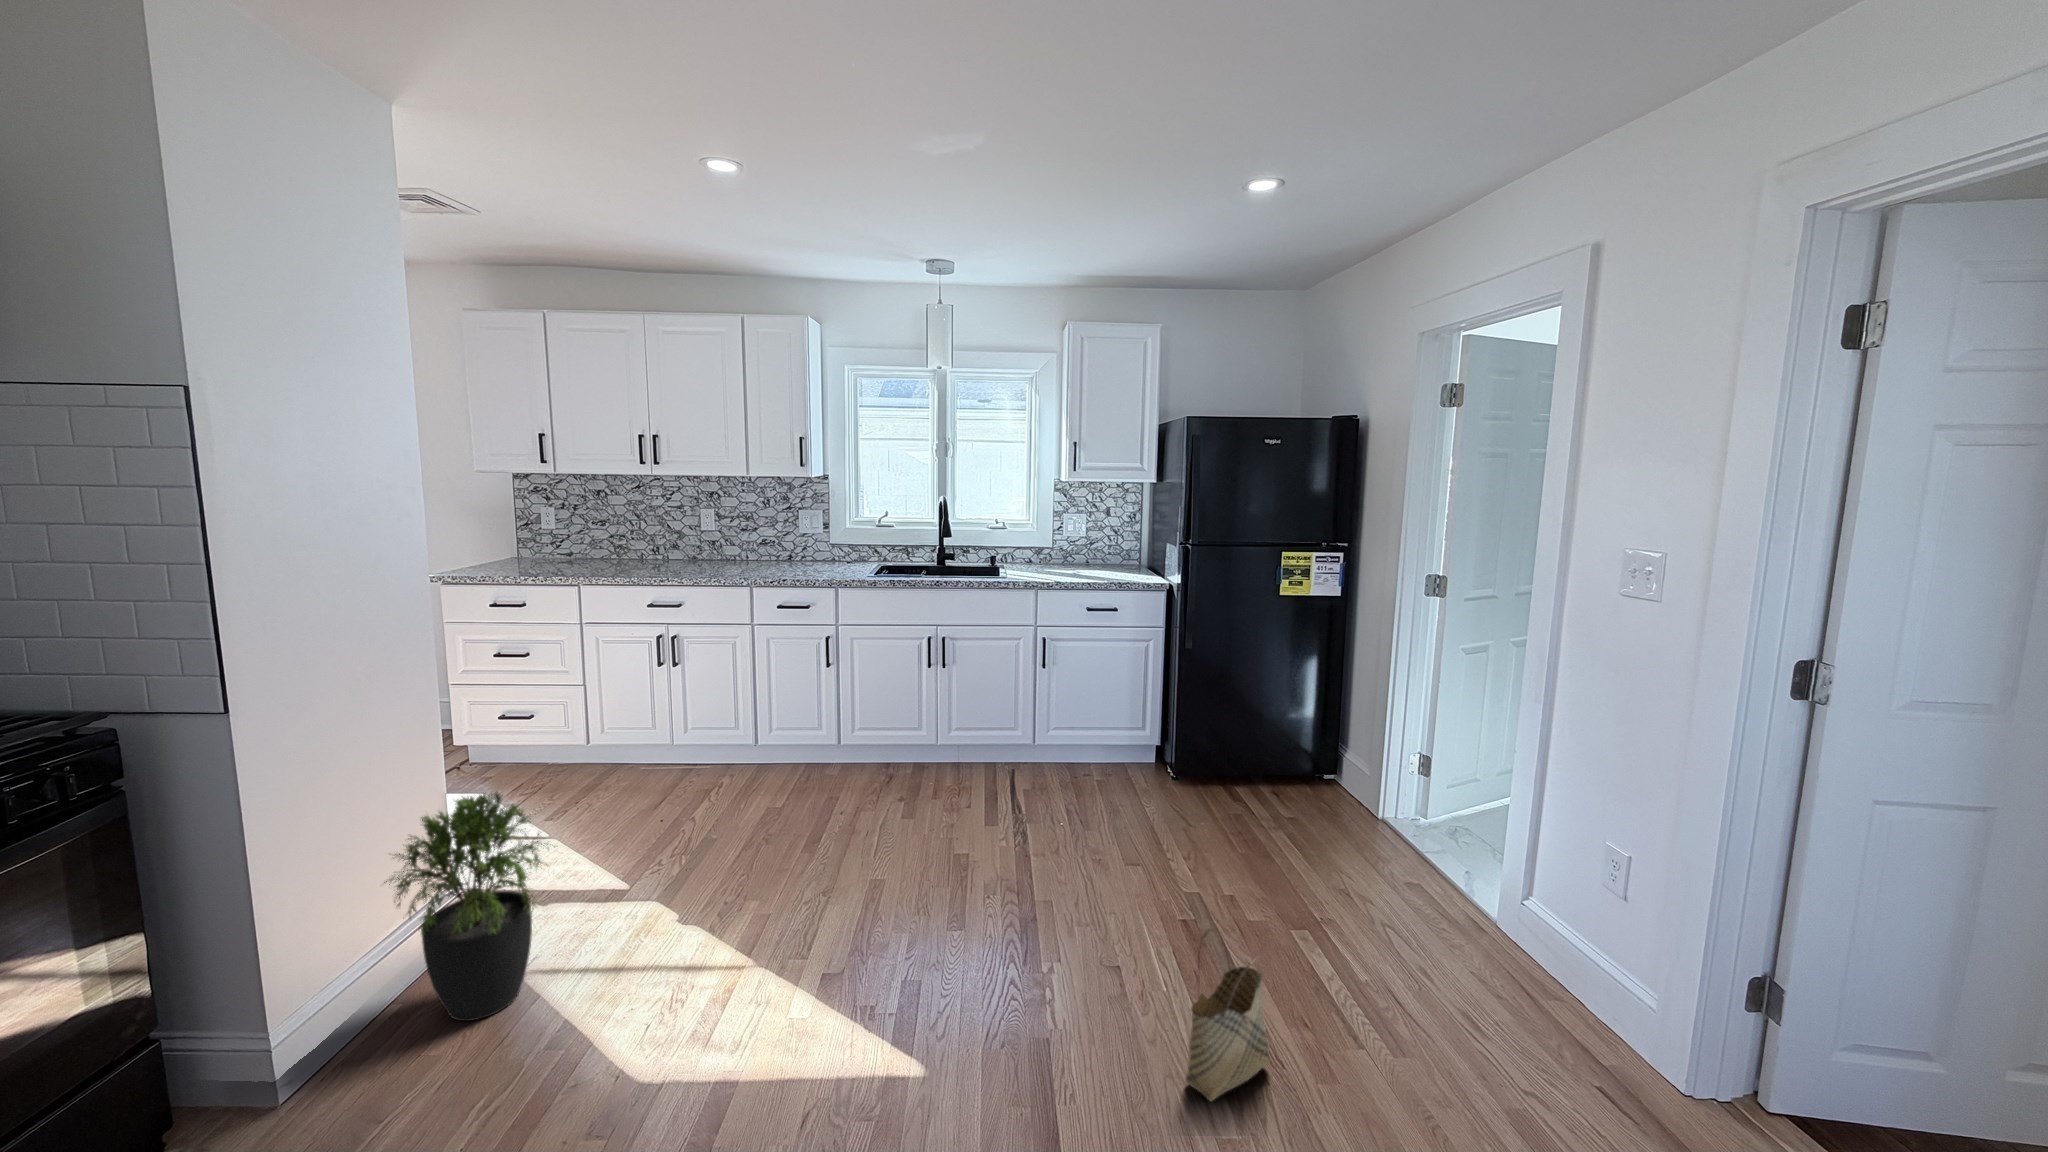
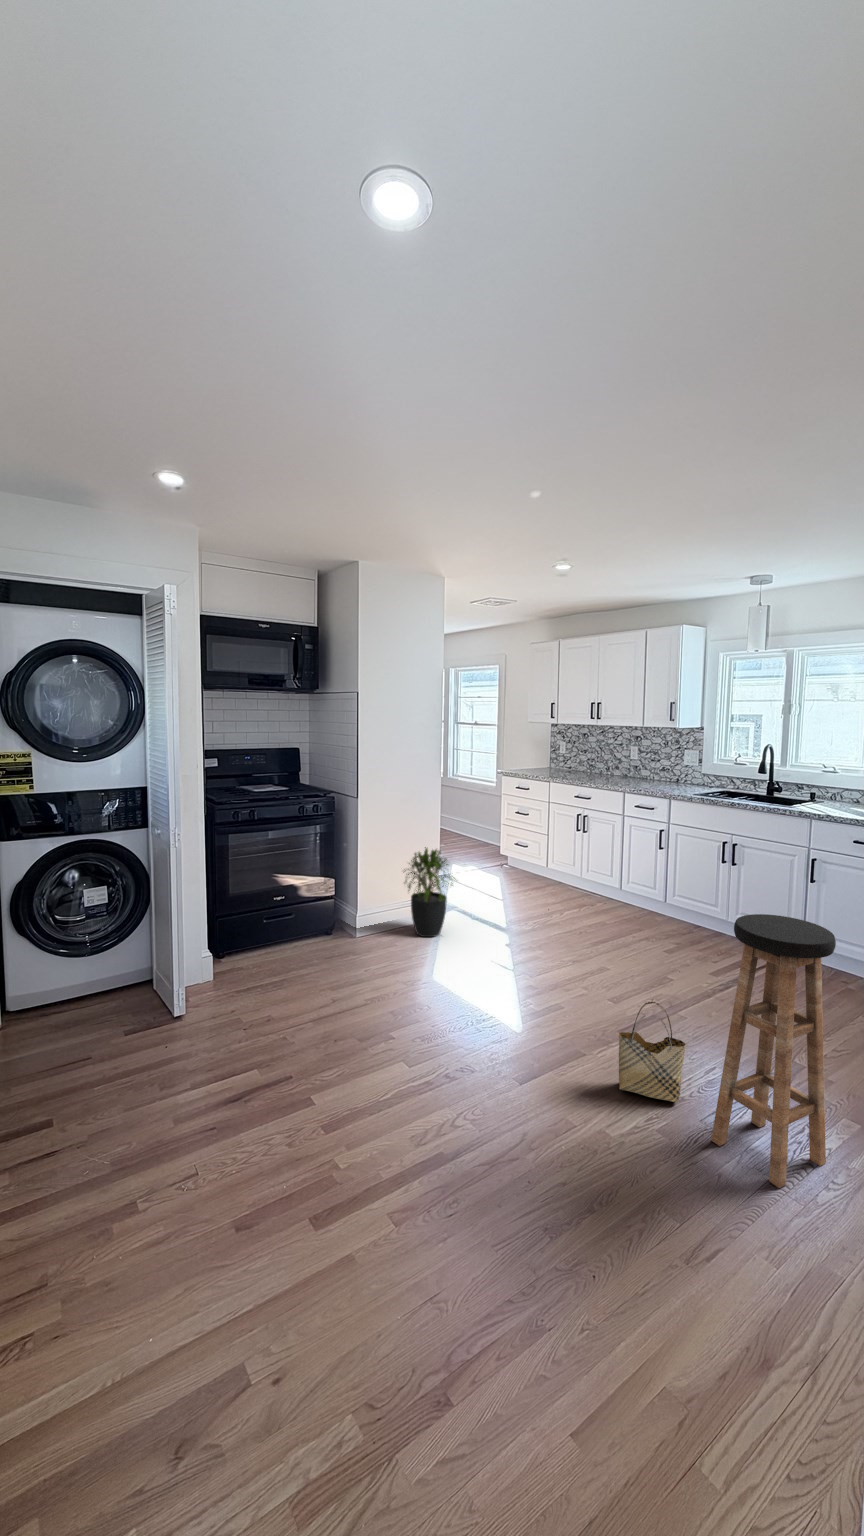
bar stool: none [1323,737,1491,1099] -> present [711,914,836,1188]

